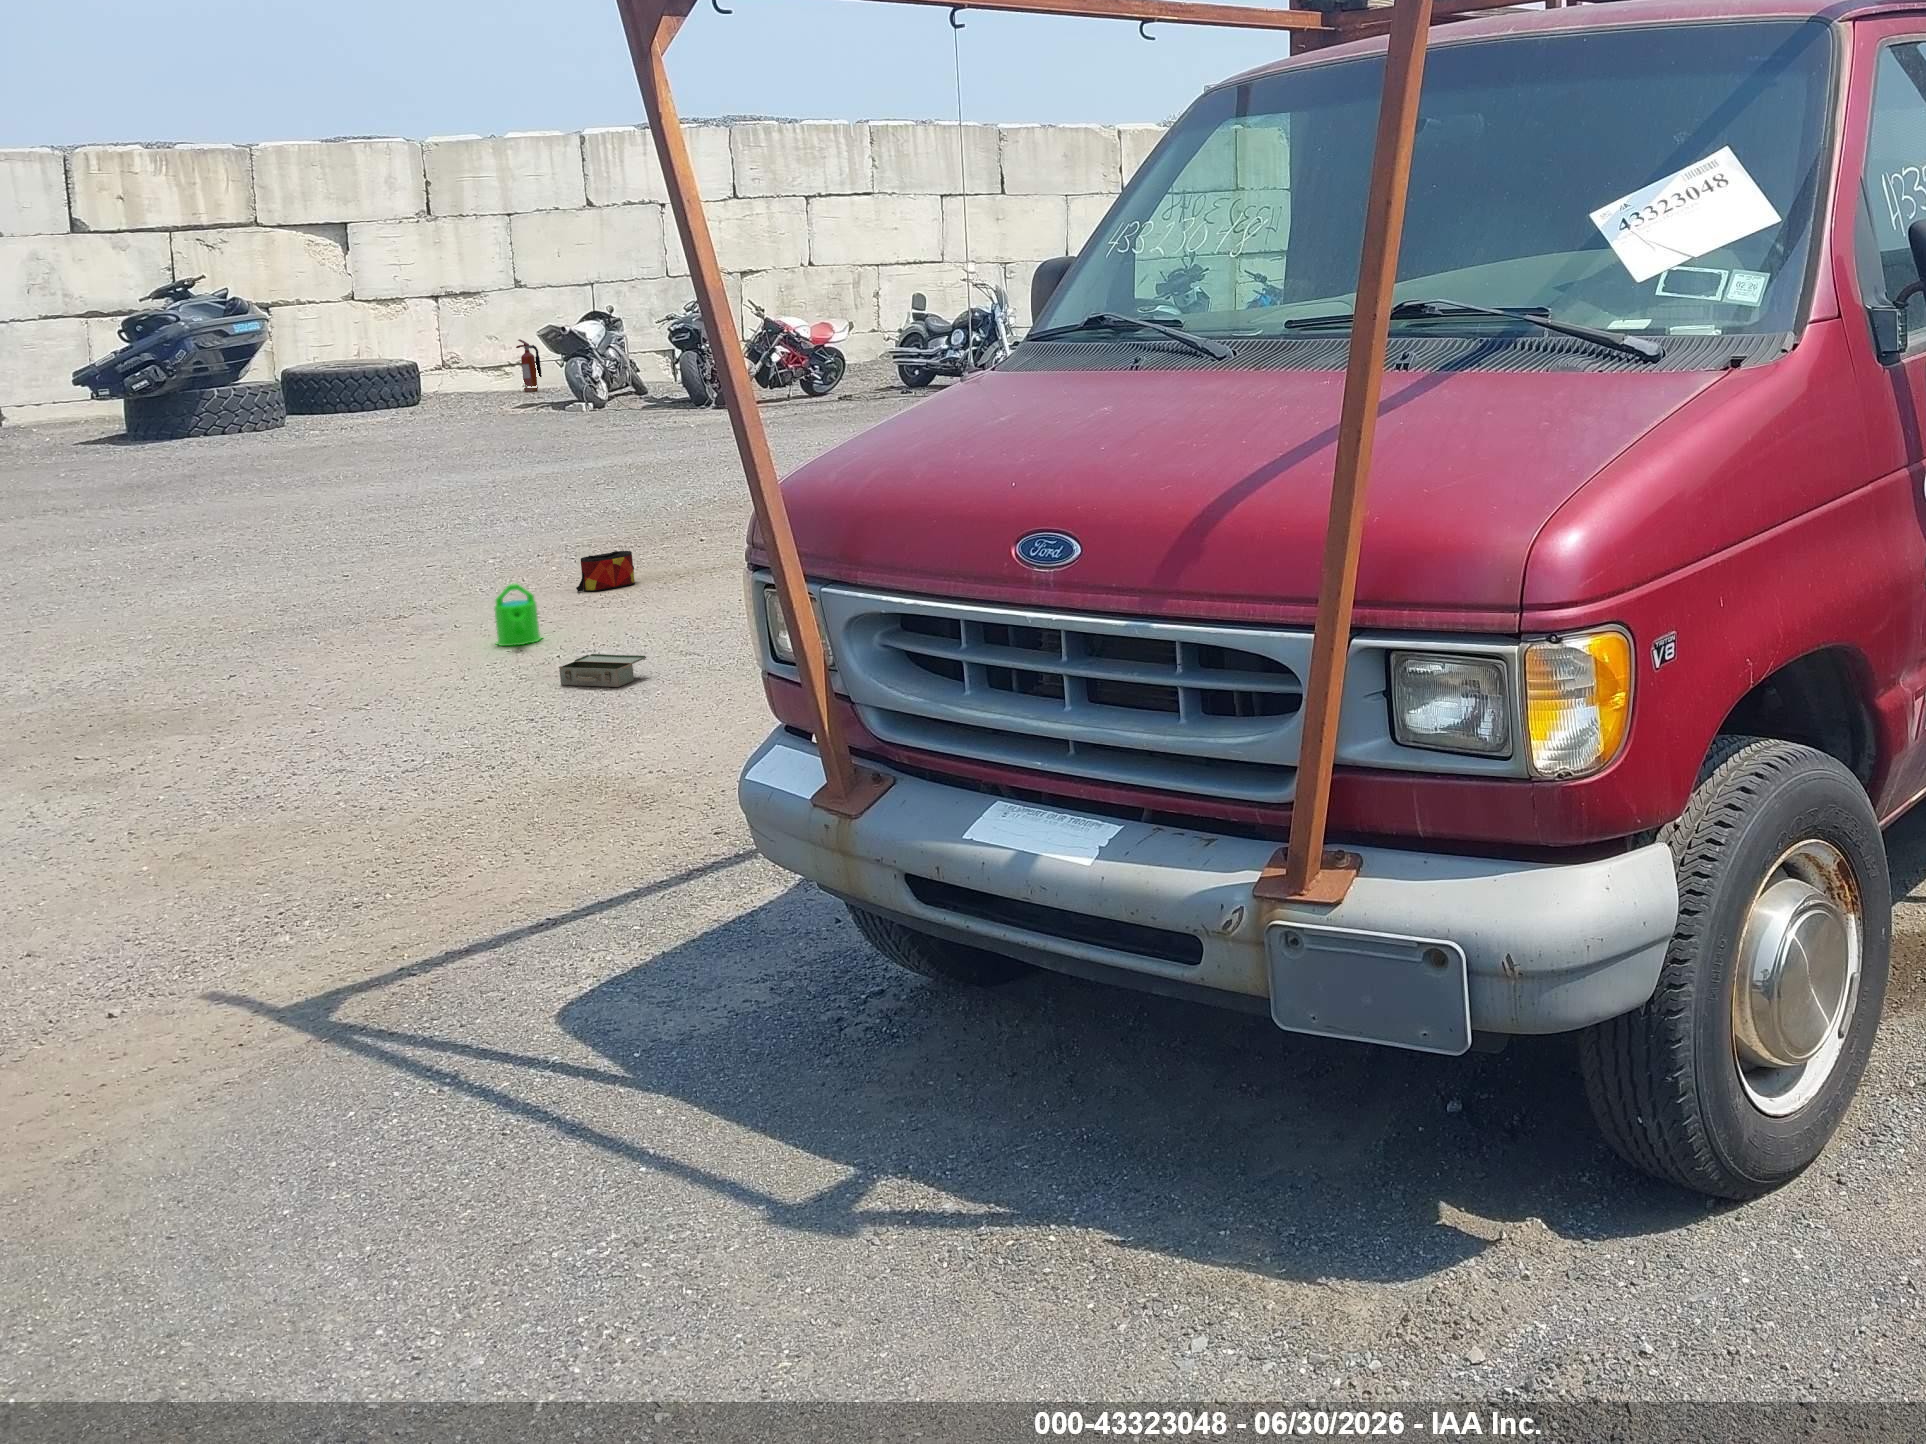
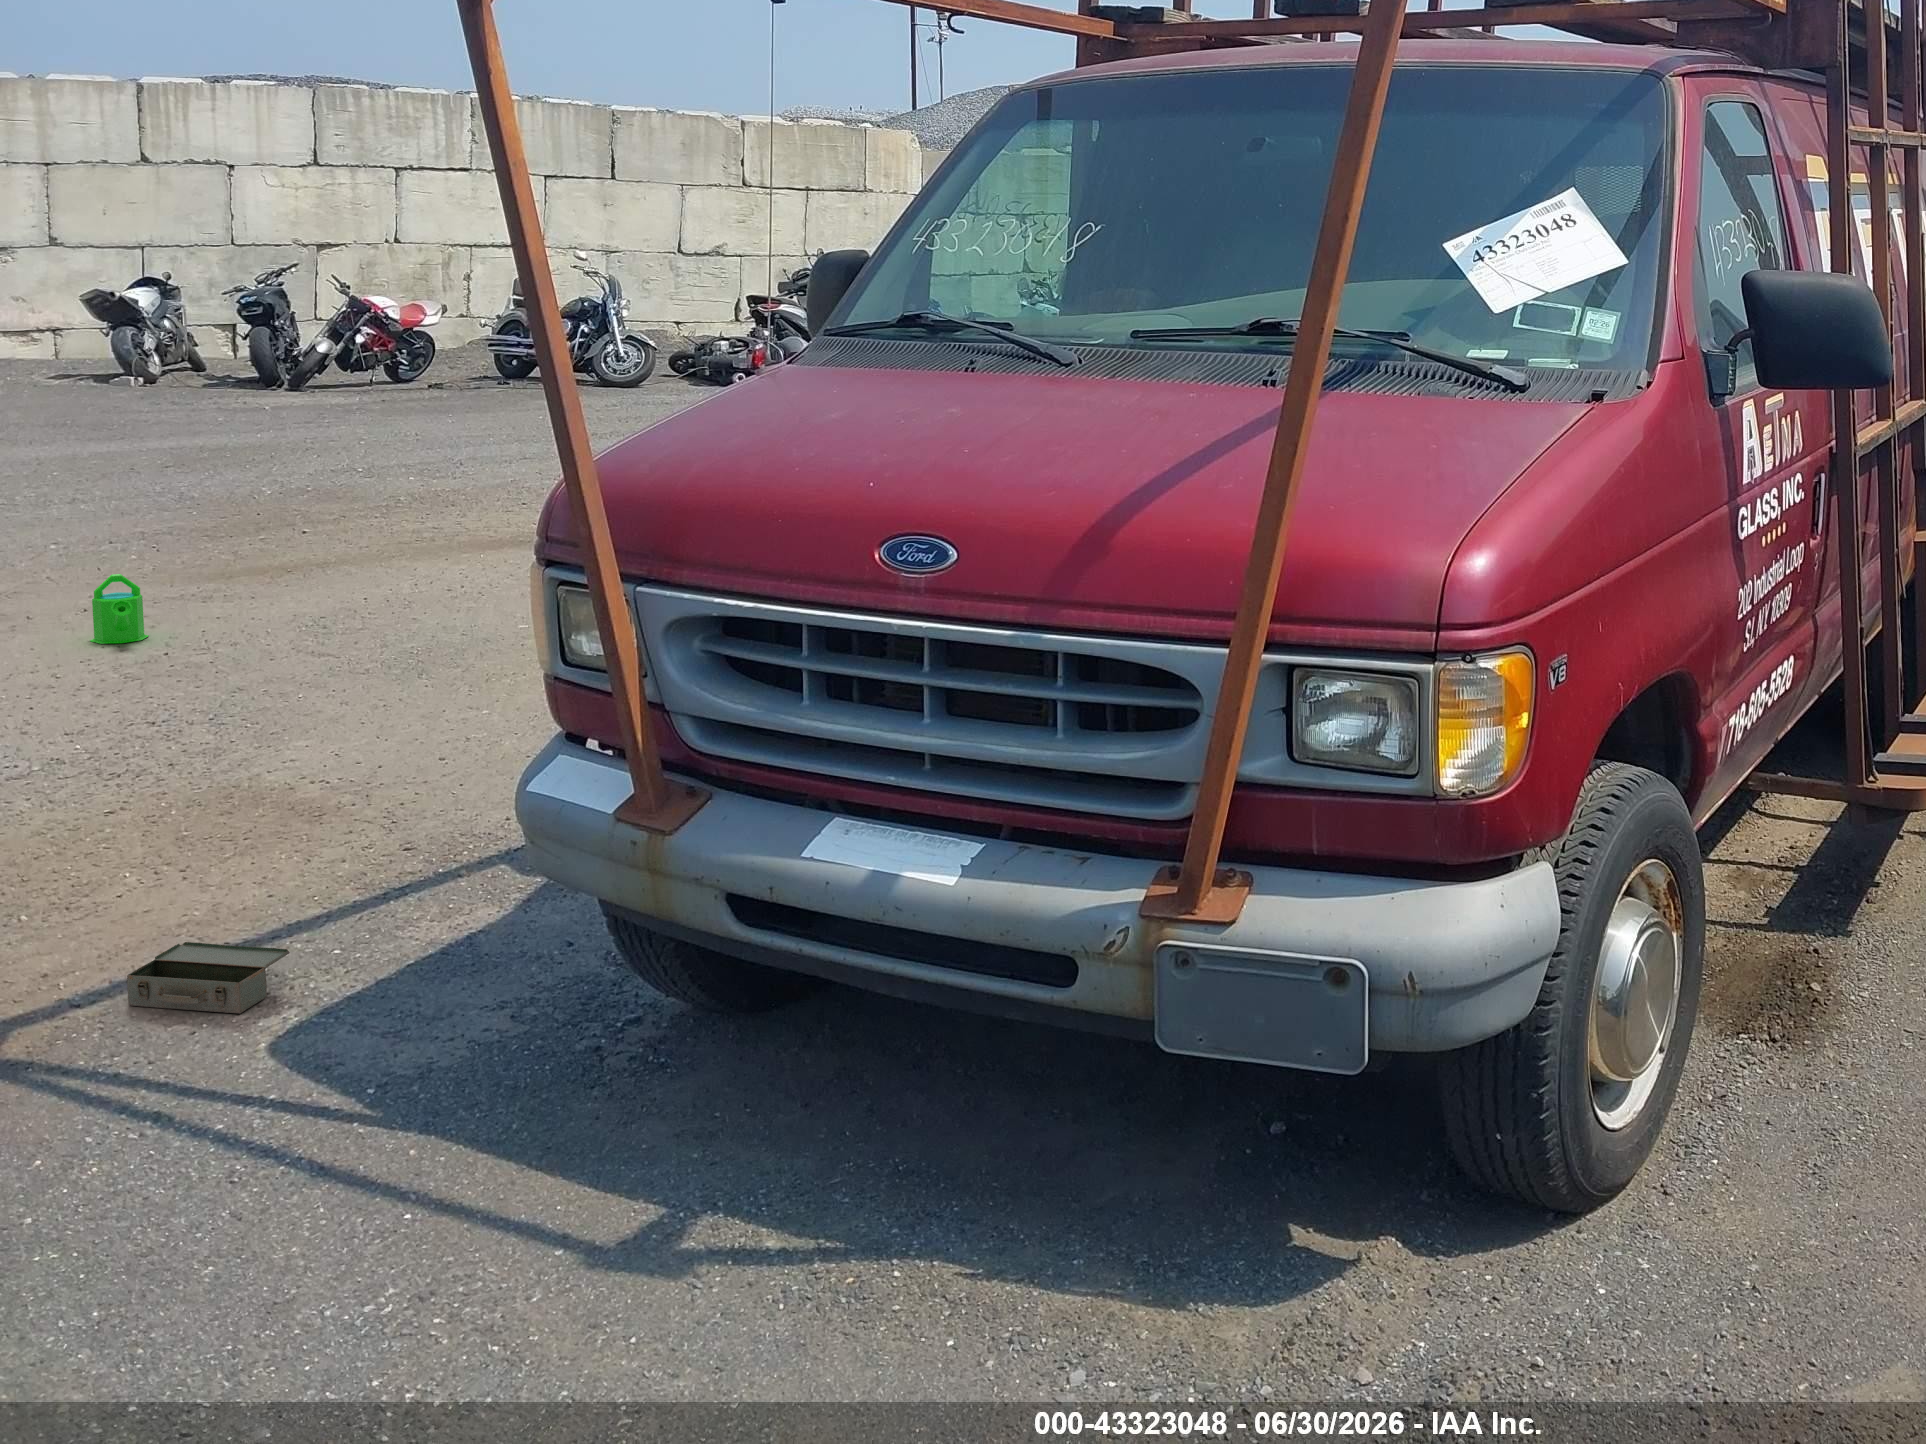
fire extinguisher: present [516,339,542,392] -> none [44,302,74,361]
bag: present [576,551,635,592] -> none [175,542,244,586]
toolbox: present [559,654,646,687] -> present [127,942,290,1013]

